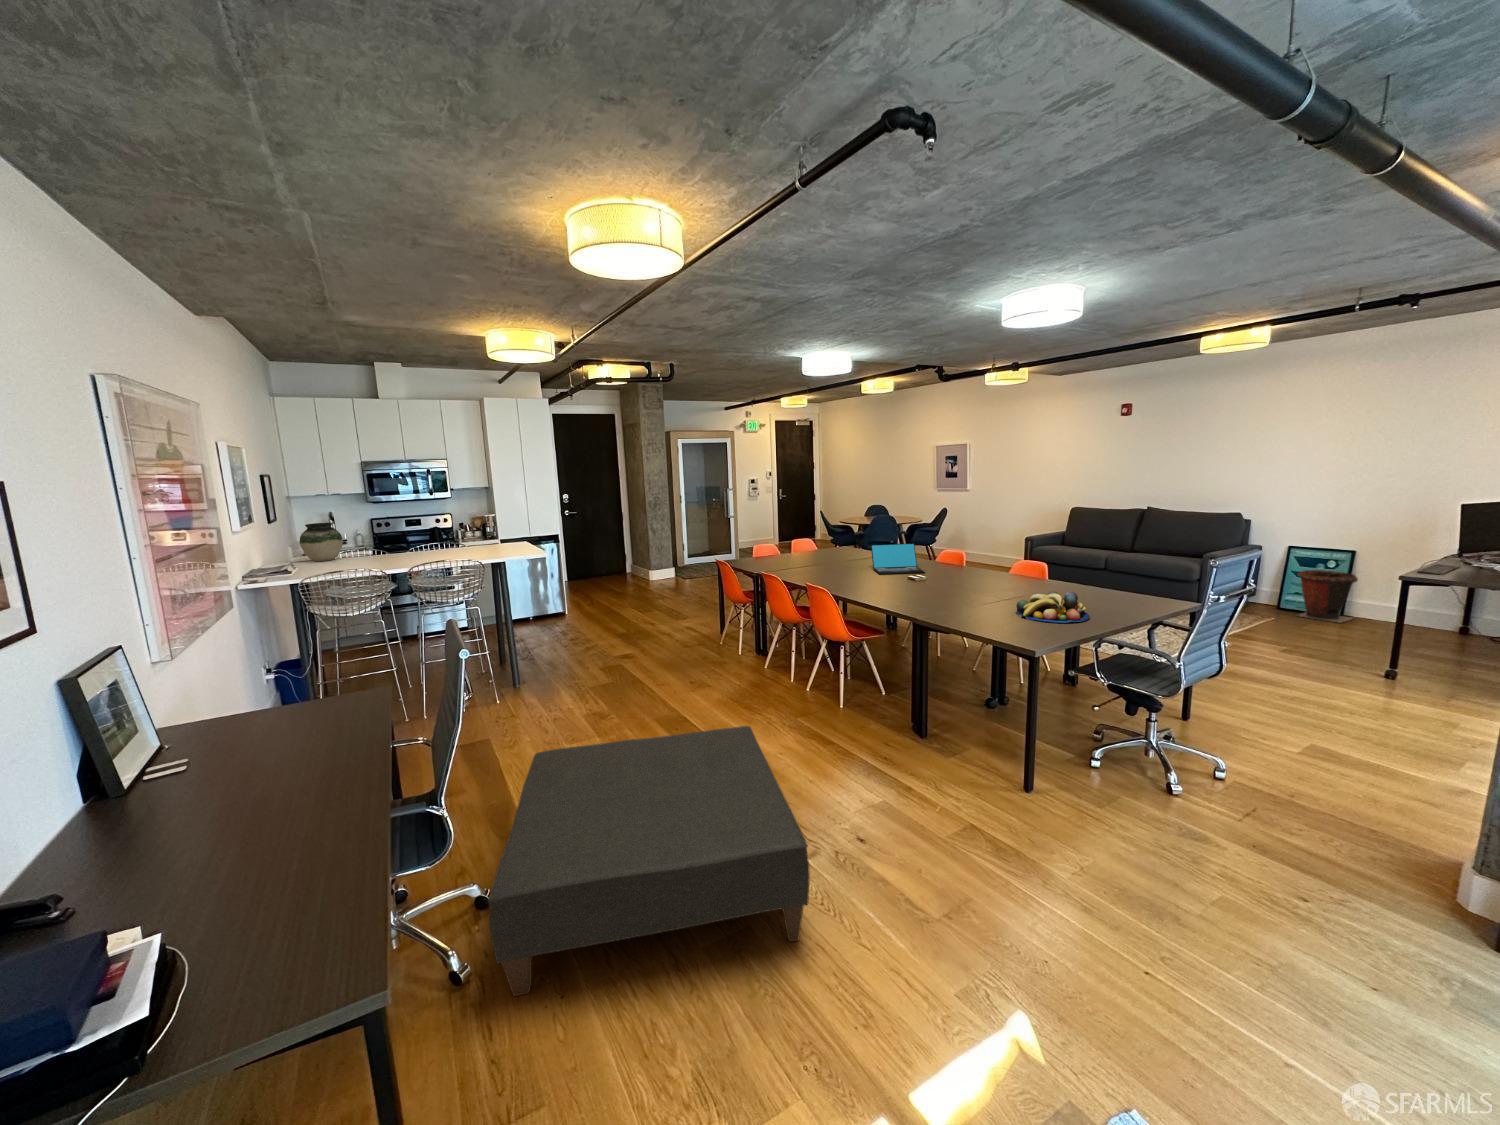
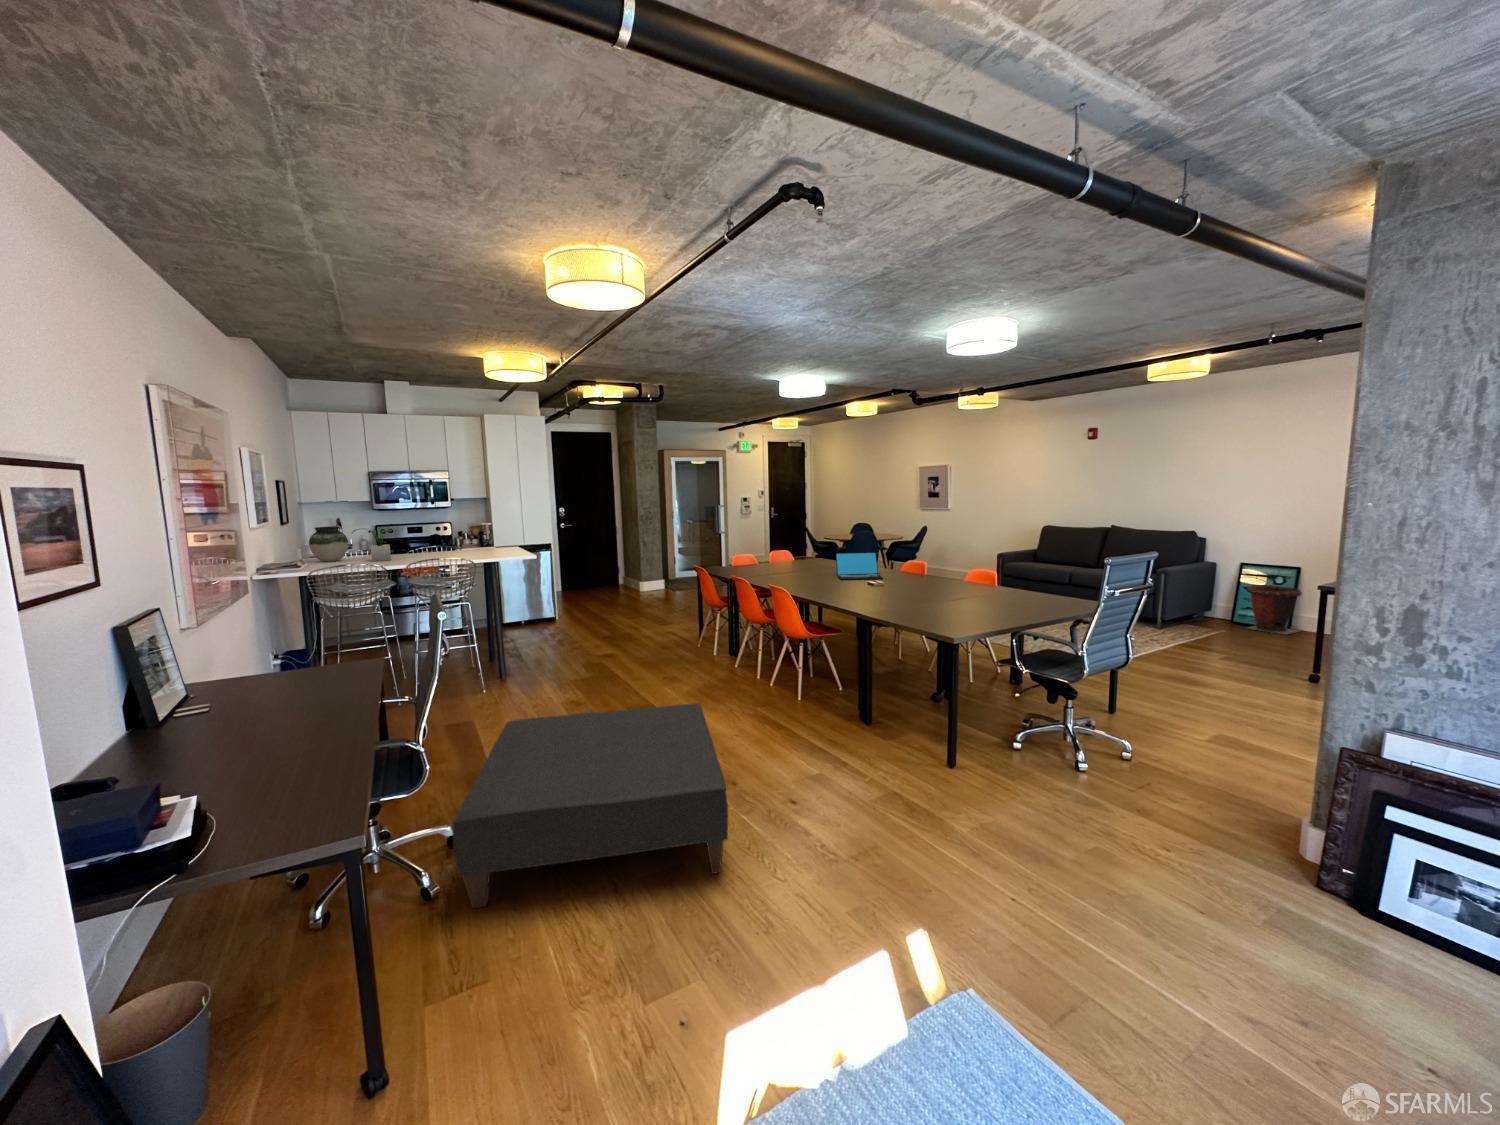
potted plant: none [346,525,399,561] -> present [352,528,400,562]
fruit bowl: present [1015,591,1090,623] -> none [948,591,1012,617]

